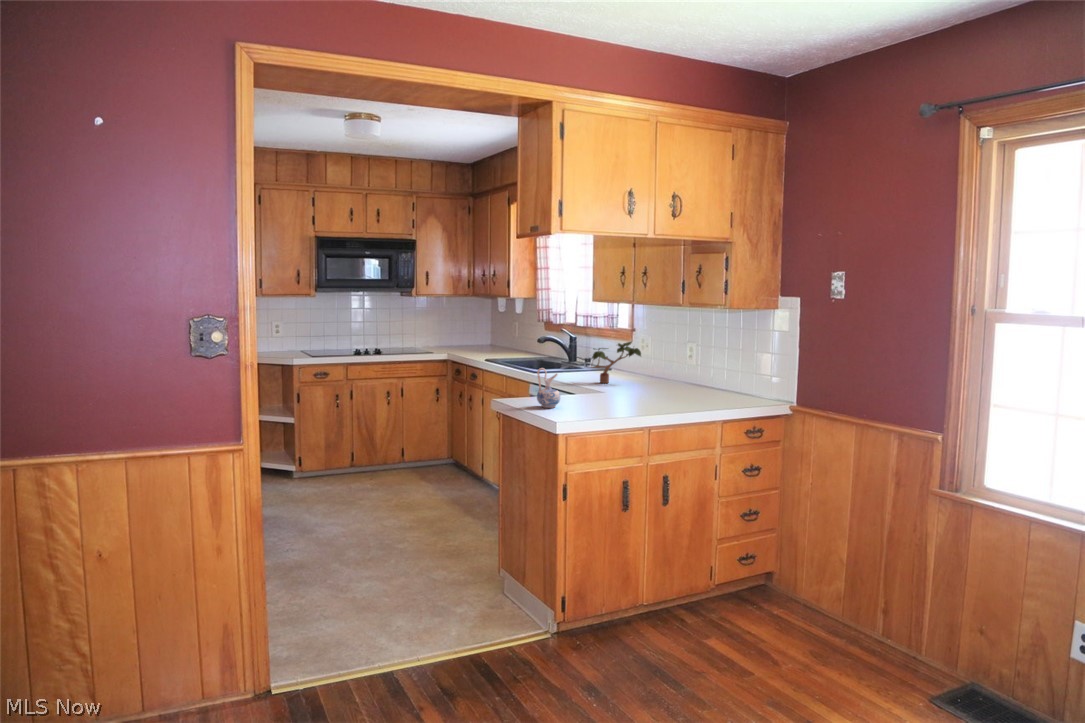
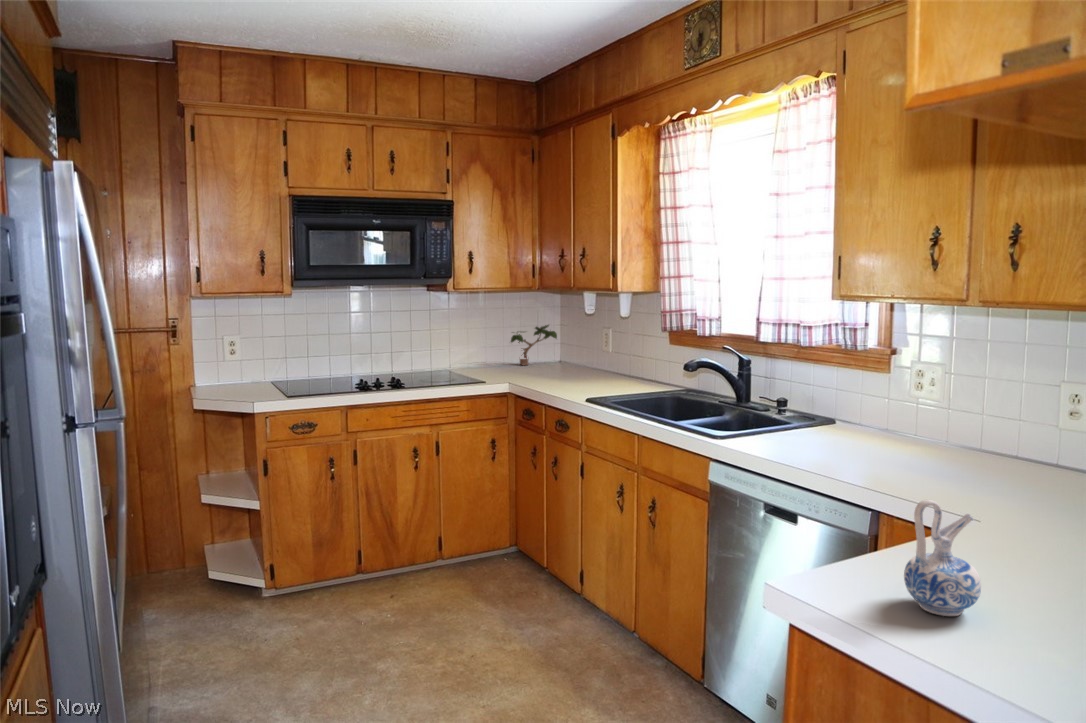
potted plant: present [591,342,641,383] -> present [511,325,557,365]

